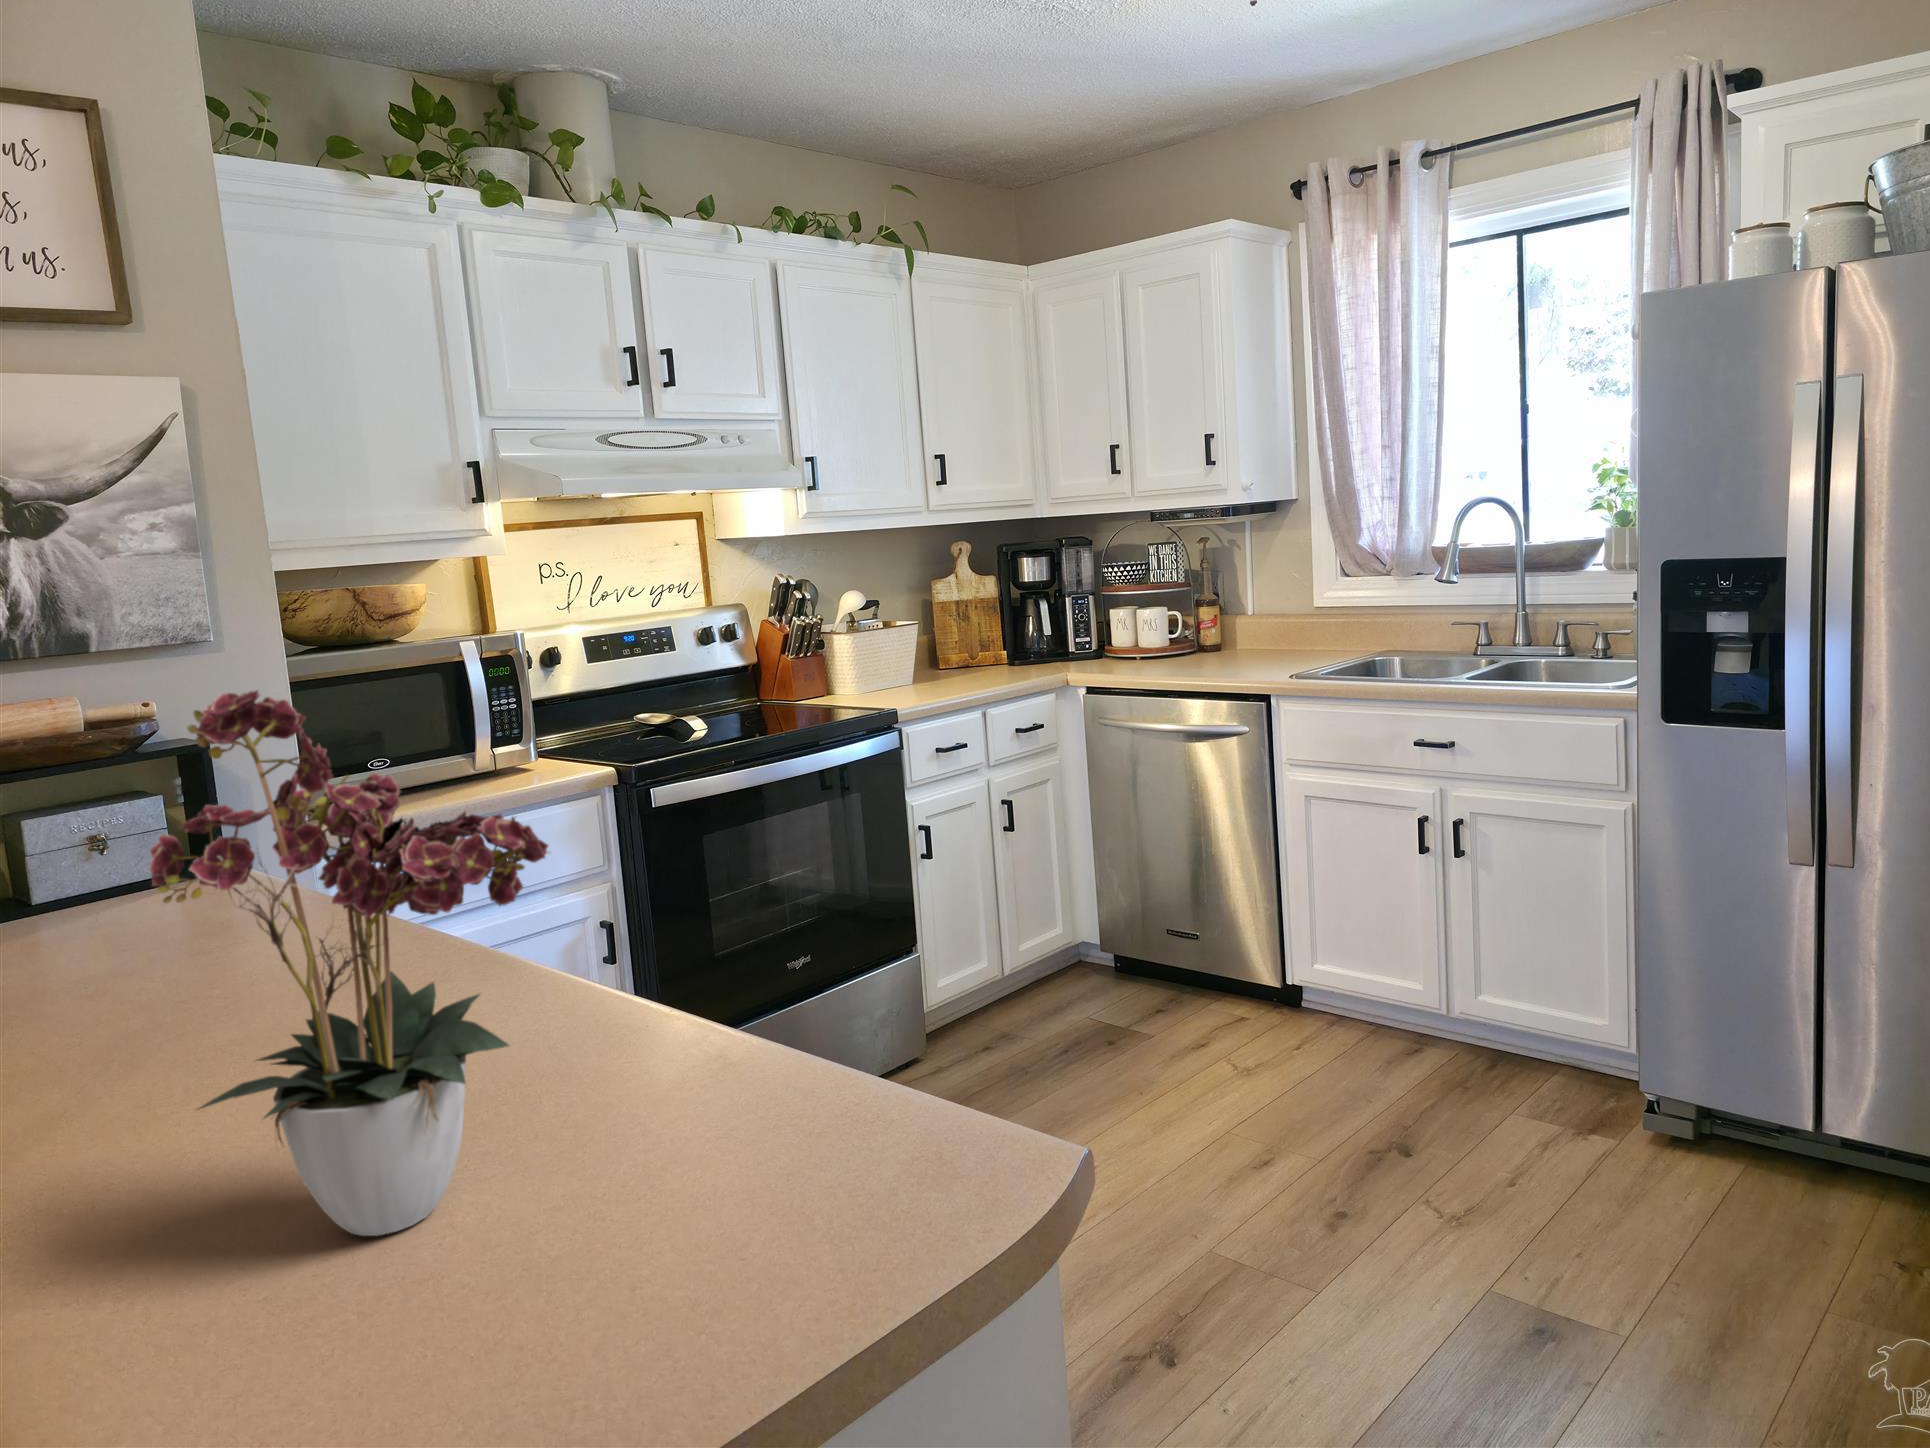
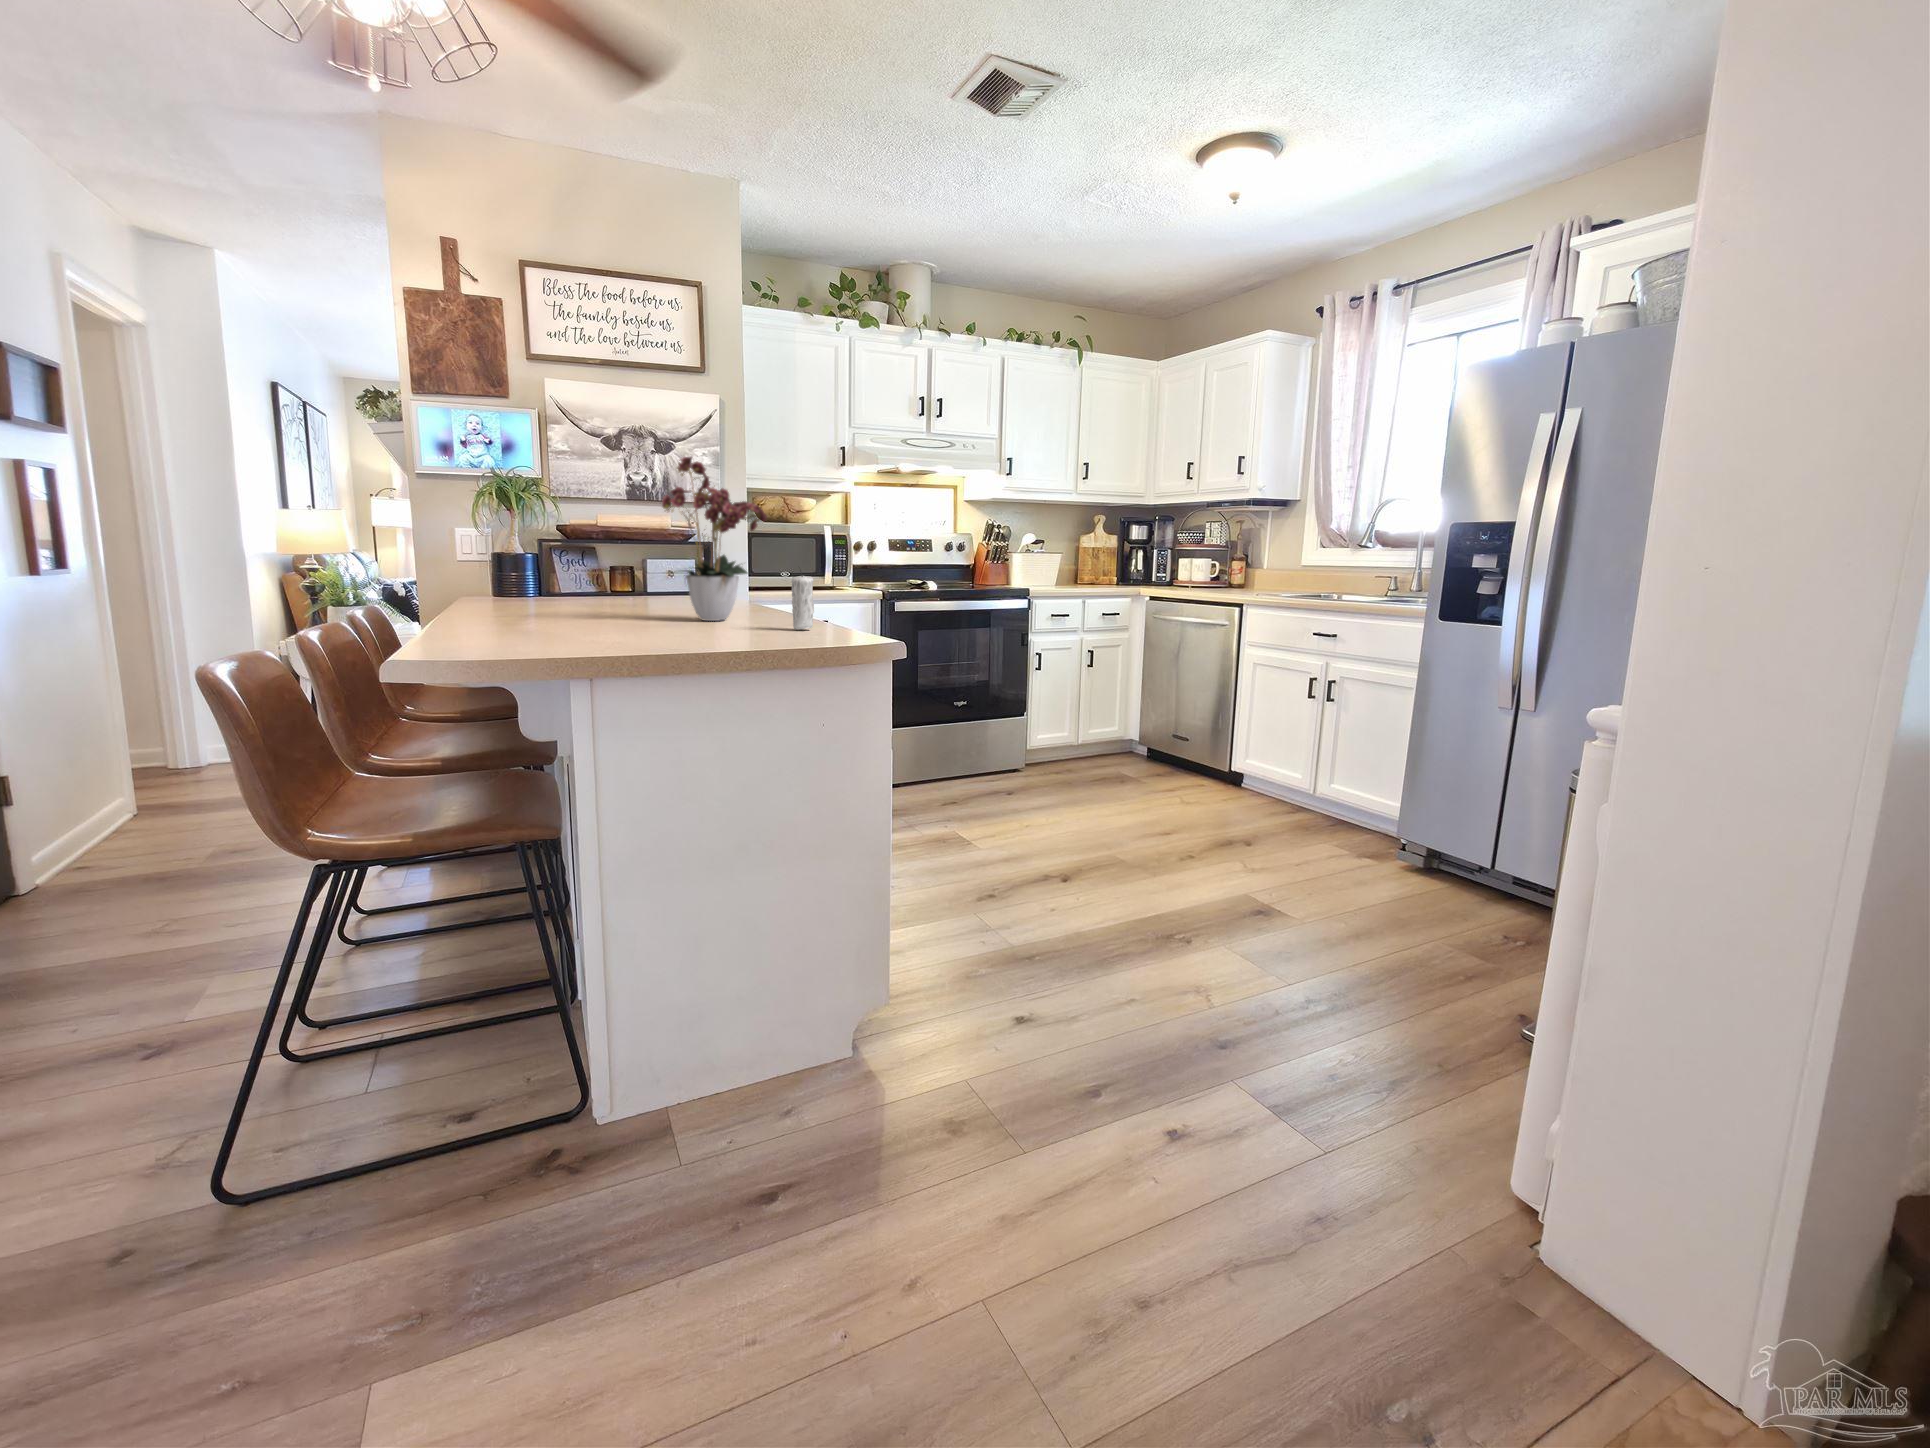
candle: none [741,1073,829,1295] -> present [792,570,814,630]

